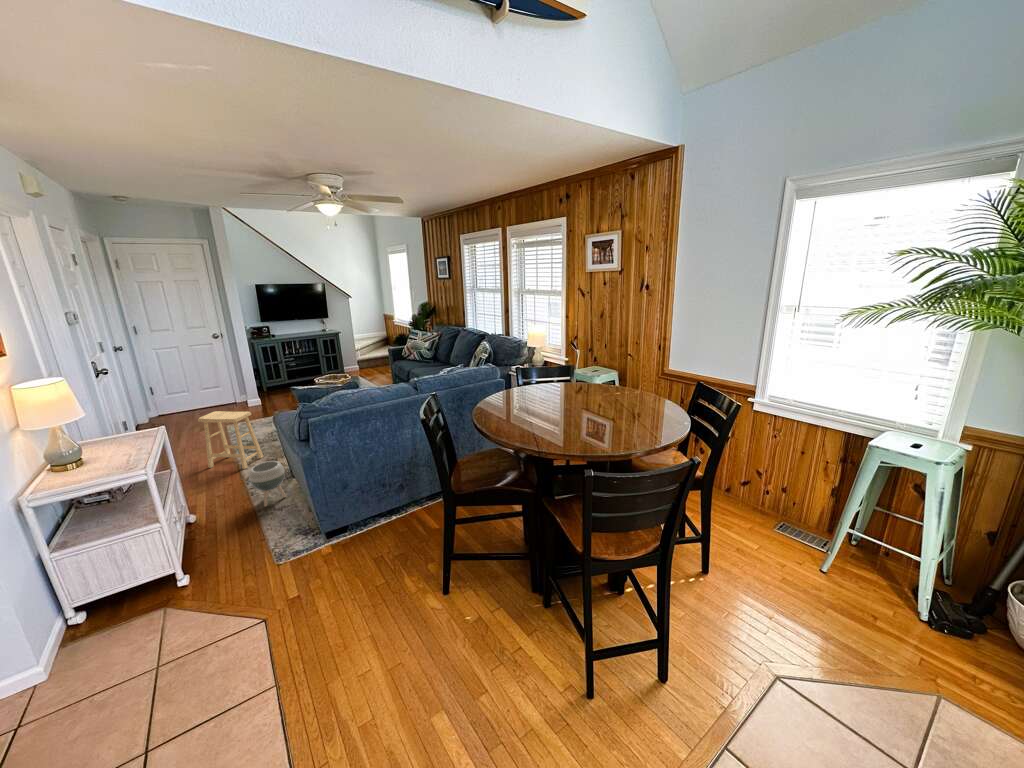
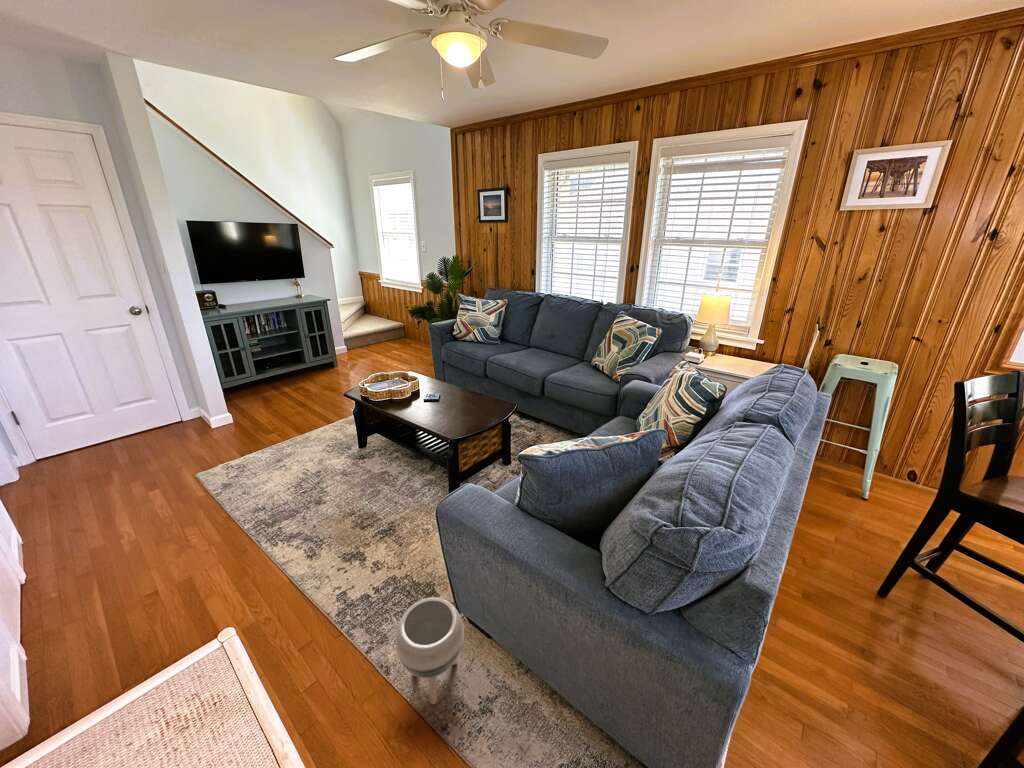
footstool: present [198,411,264,469] -> none [190,472,322,593]

